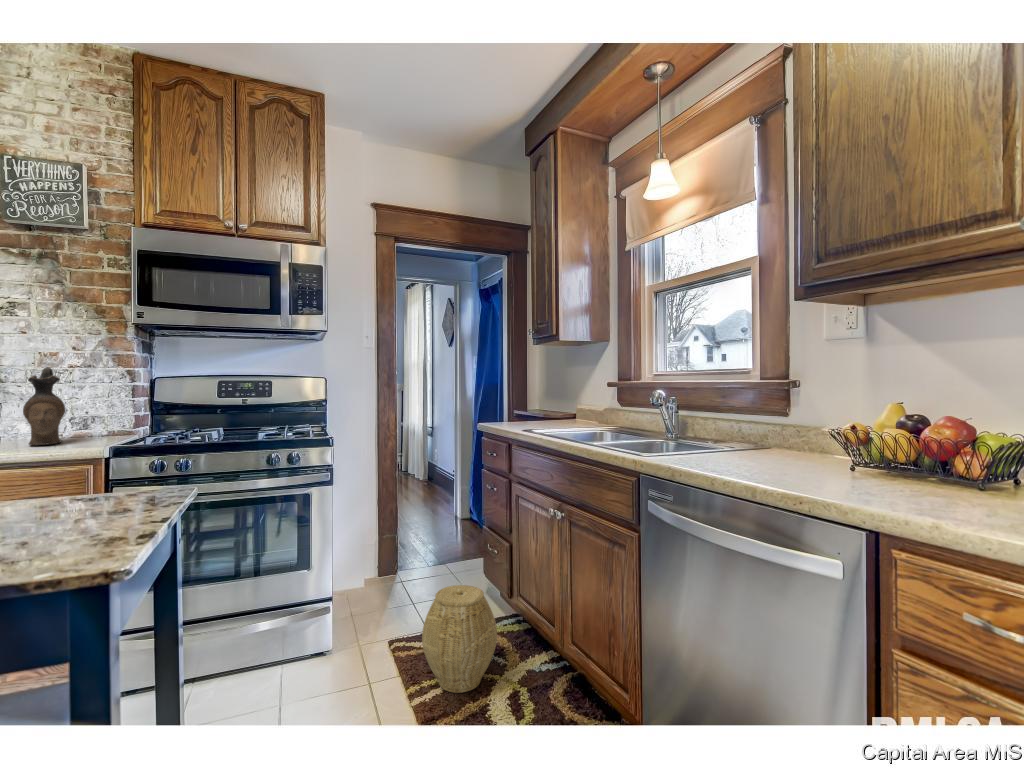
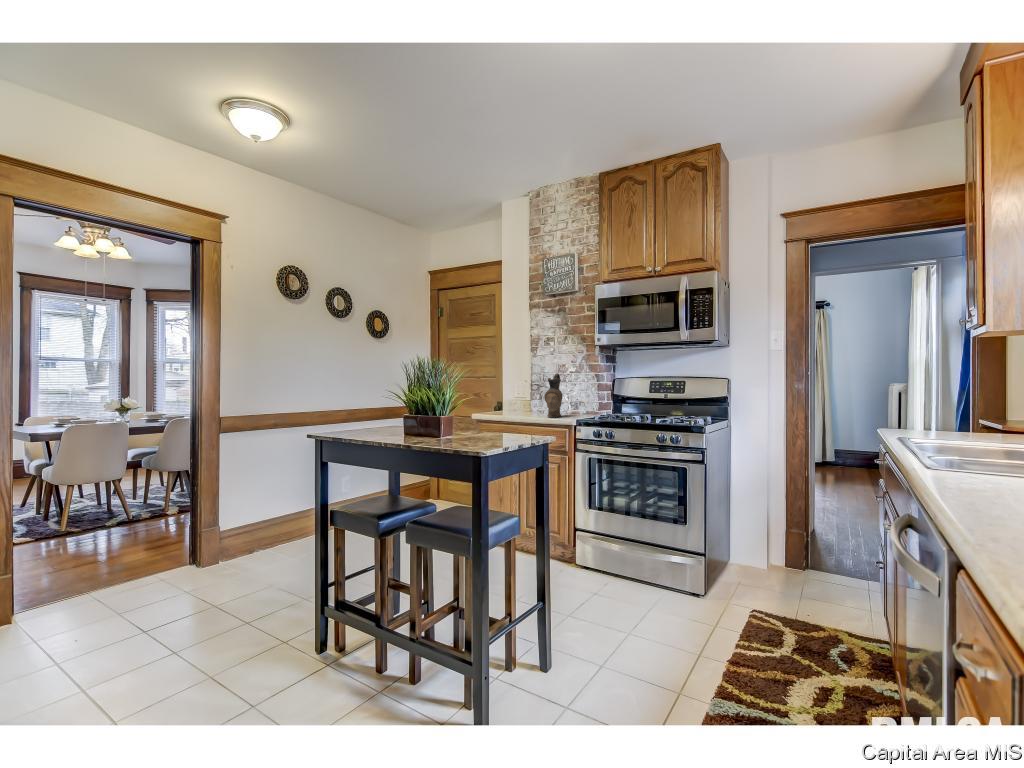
woven basket: present [422,585,497,693] -> none [749,569,829,669]

